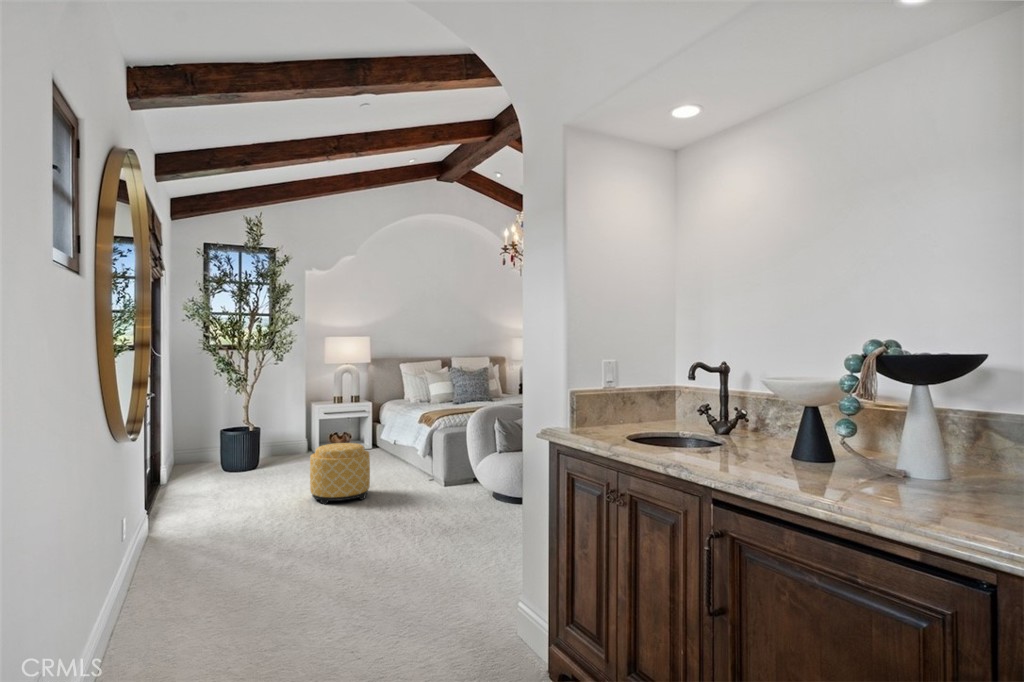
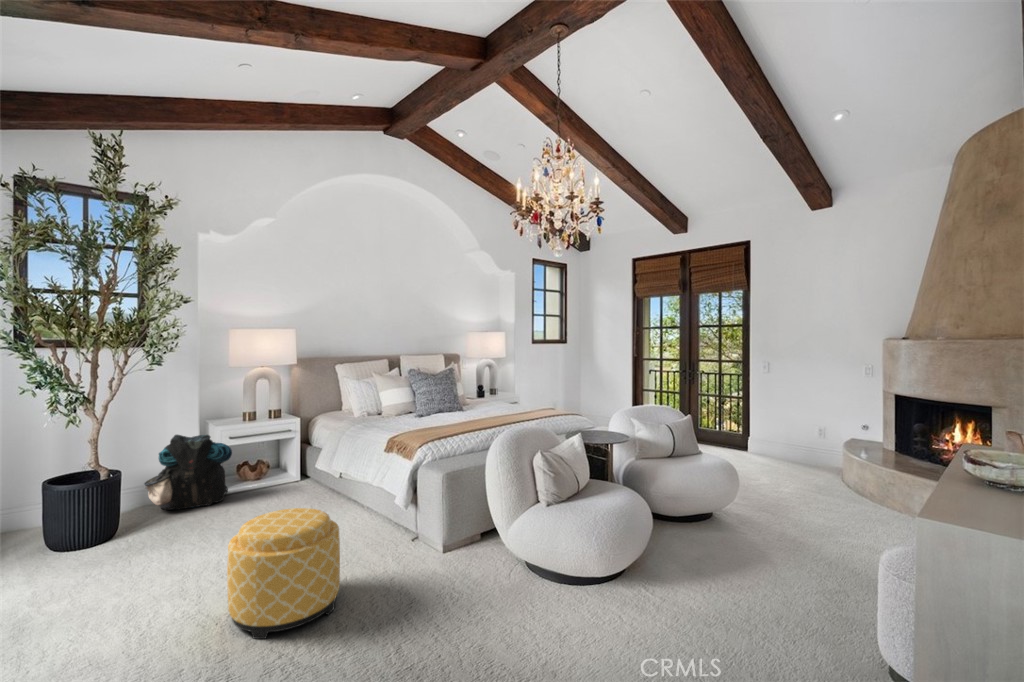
backpack: none [273,408,326,458] -> present [144,435,232,510]

